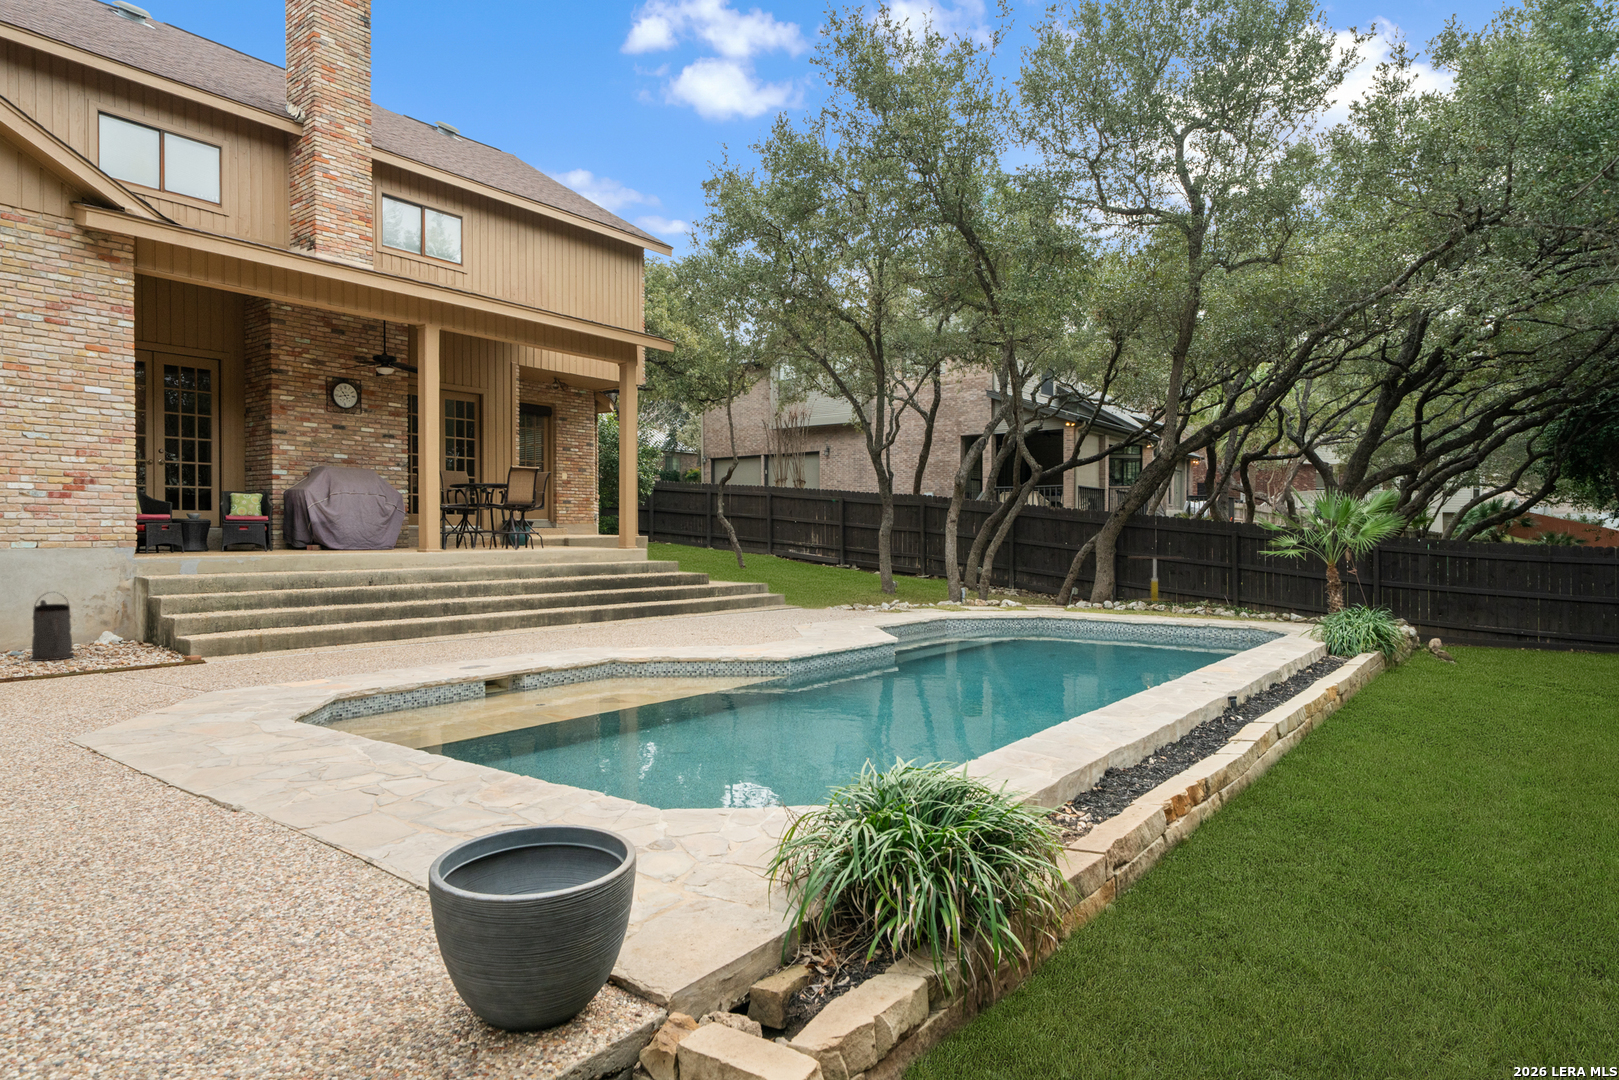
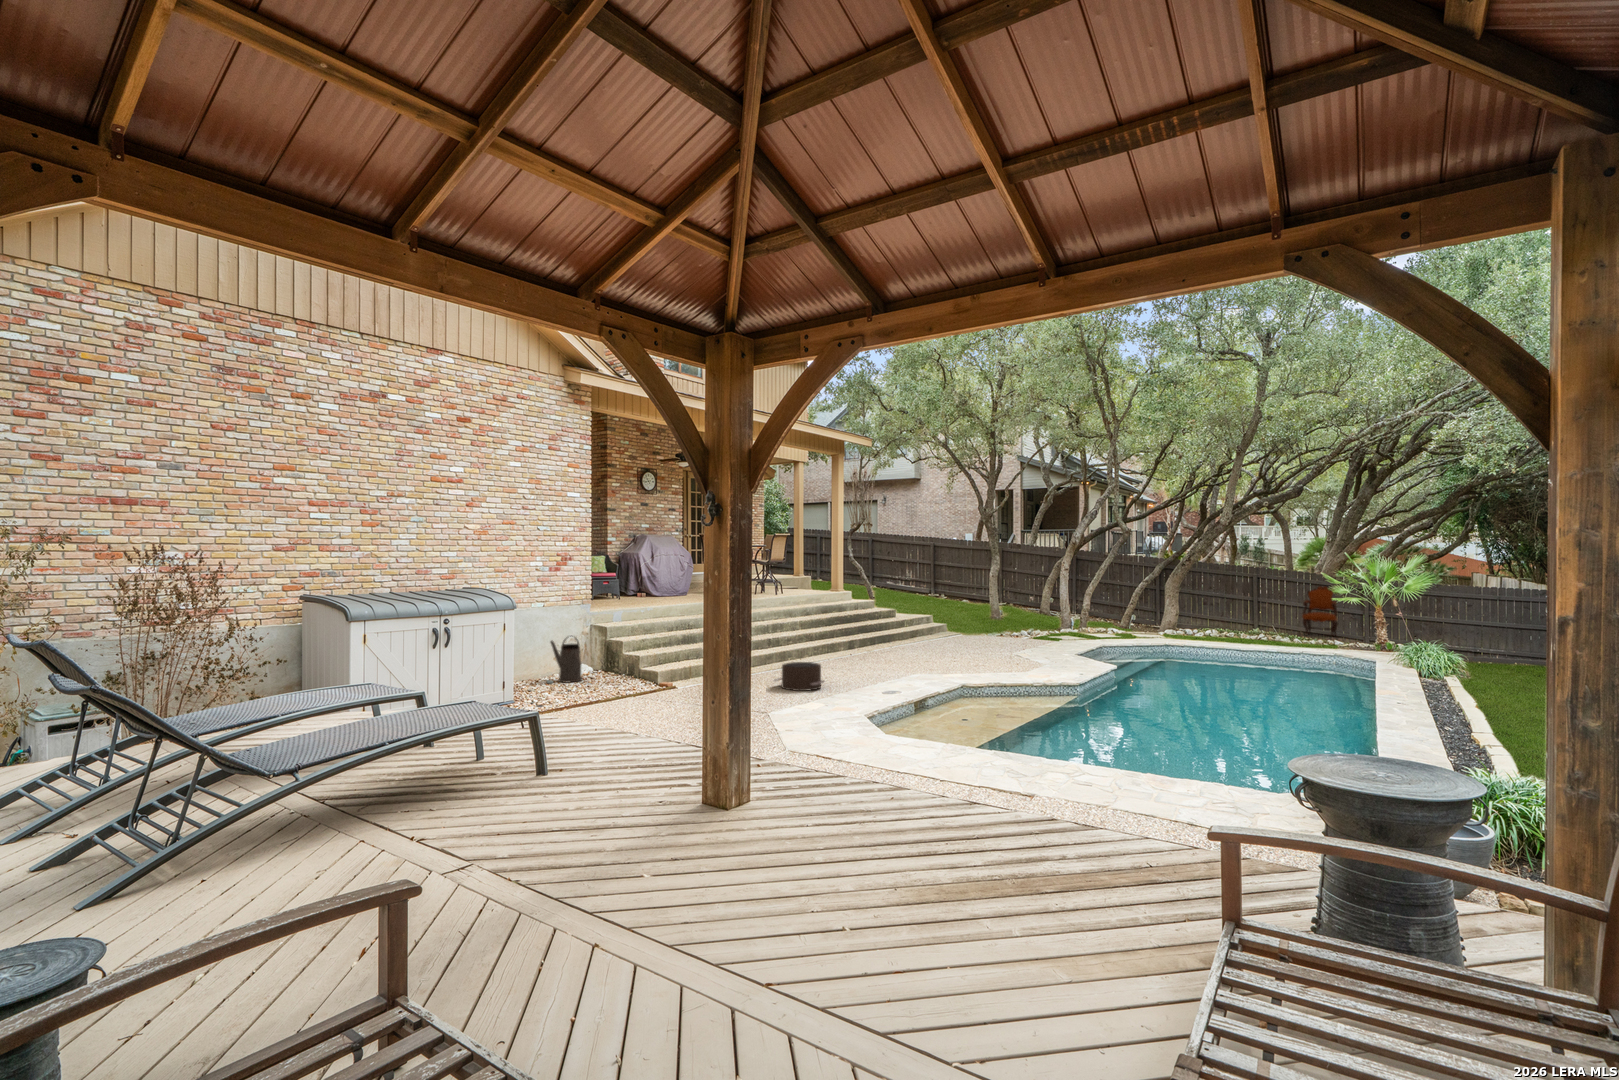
armchair: none [1248,539,1297,607] -> present [1303,586,1338,636]
side table: present [1129,556,1180,601] -> none [1205,597,1248,632]
pouf: none [327,630,404,671] -> present [774,662,824,691]

